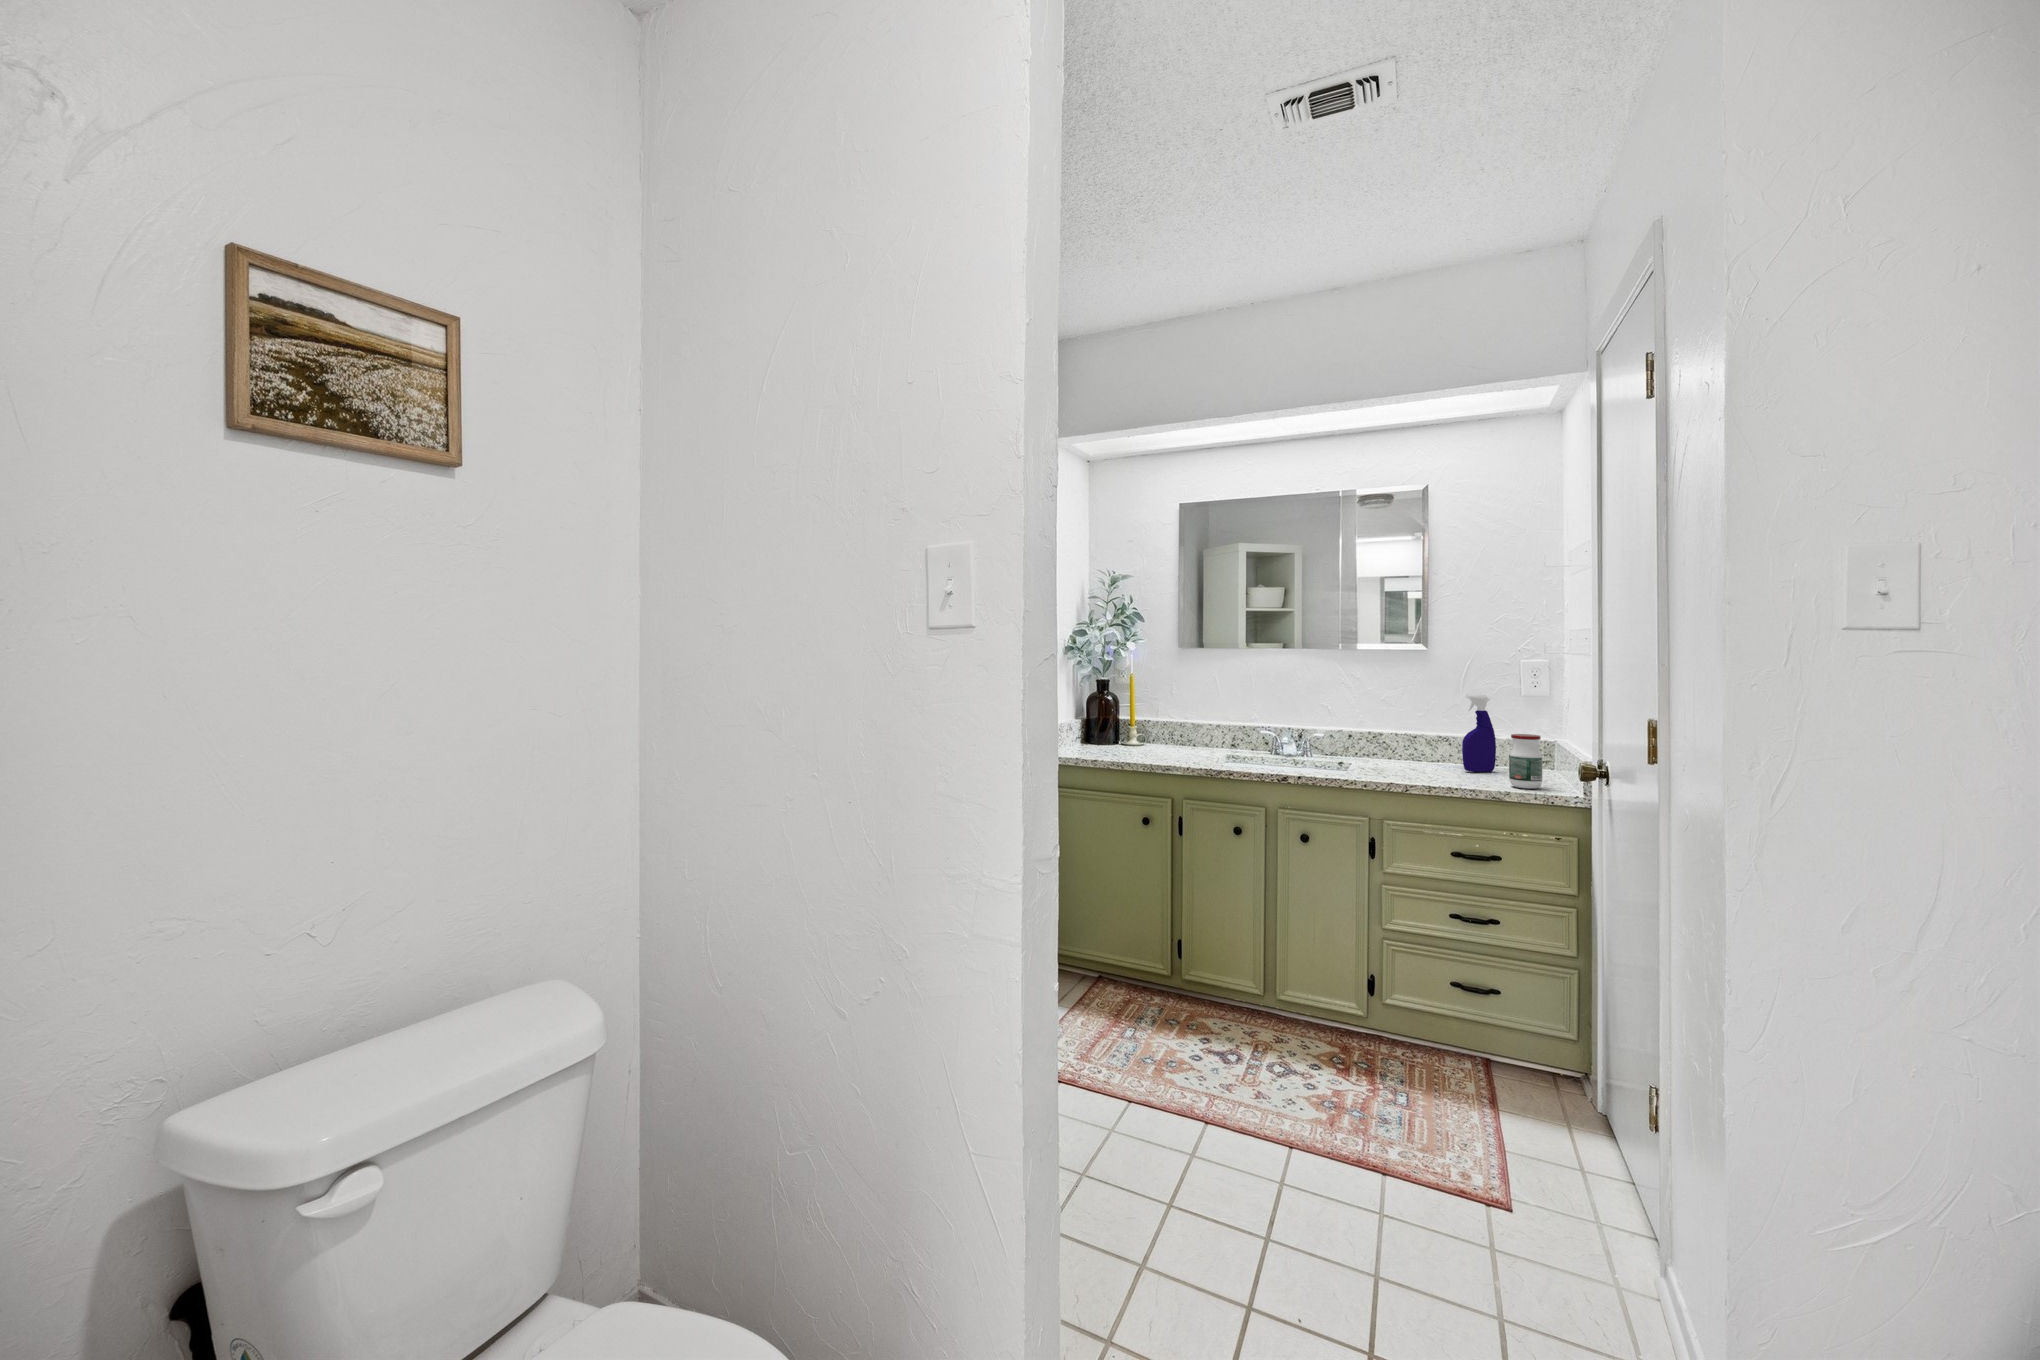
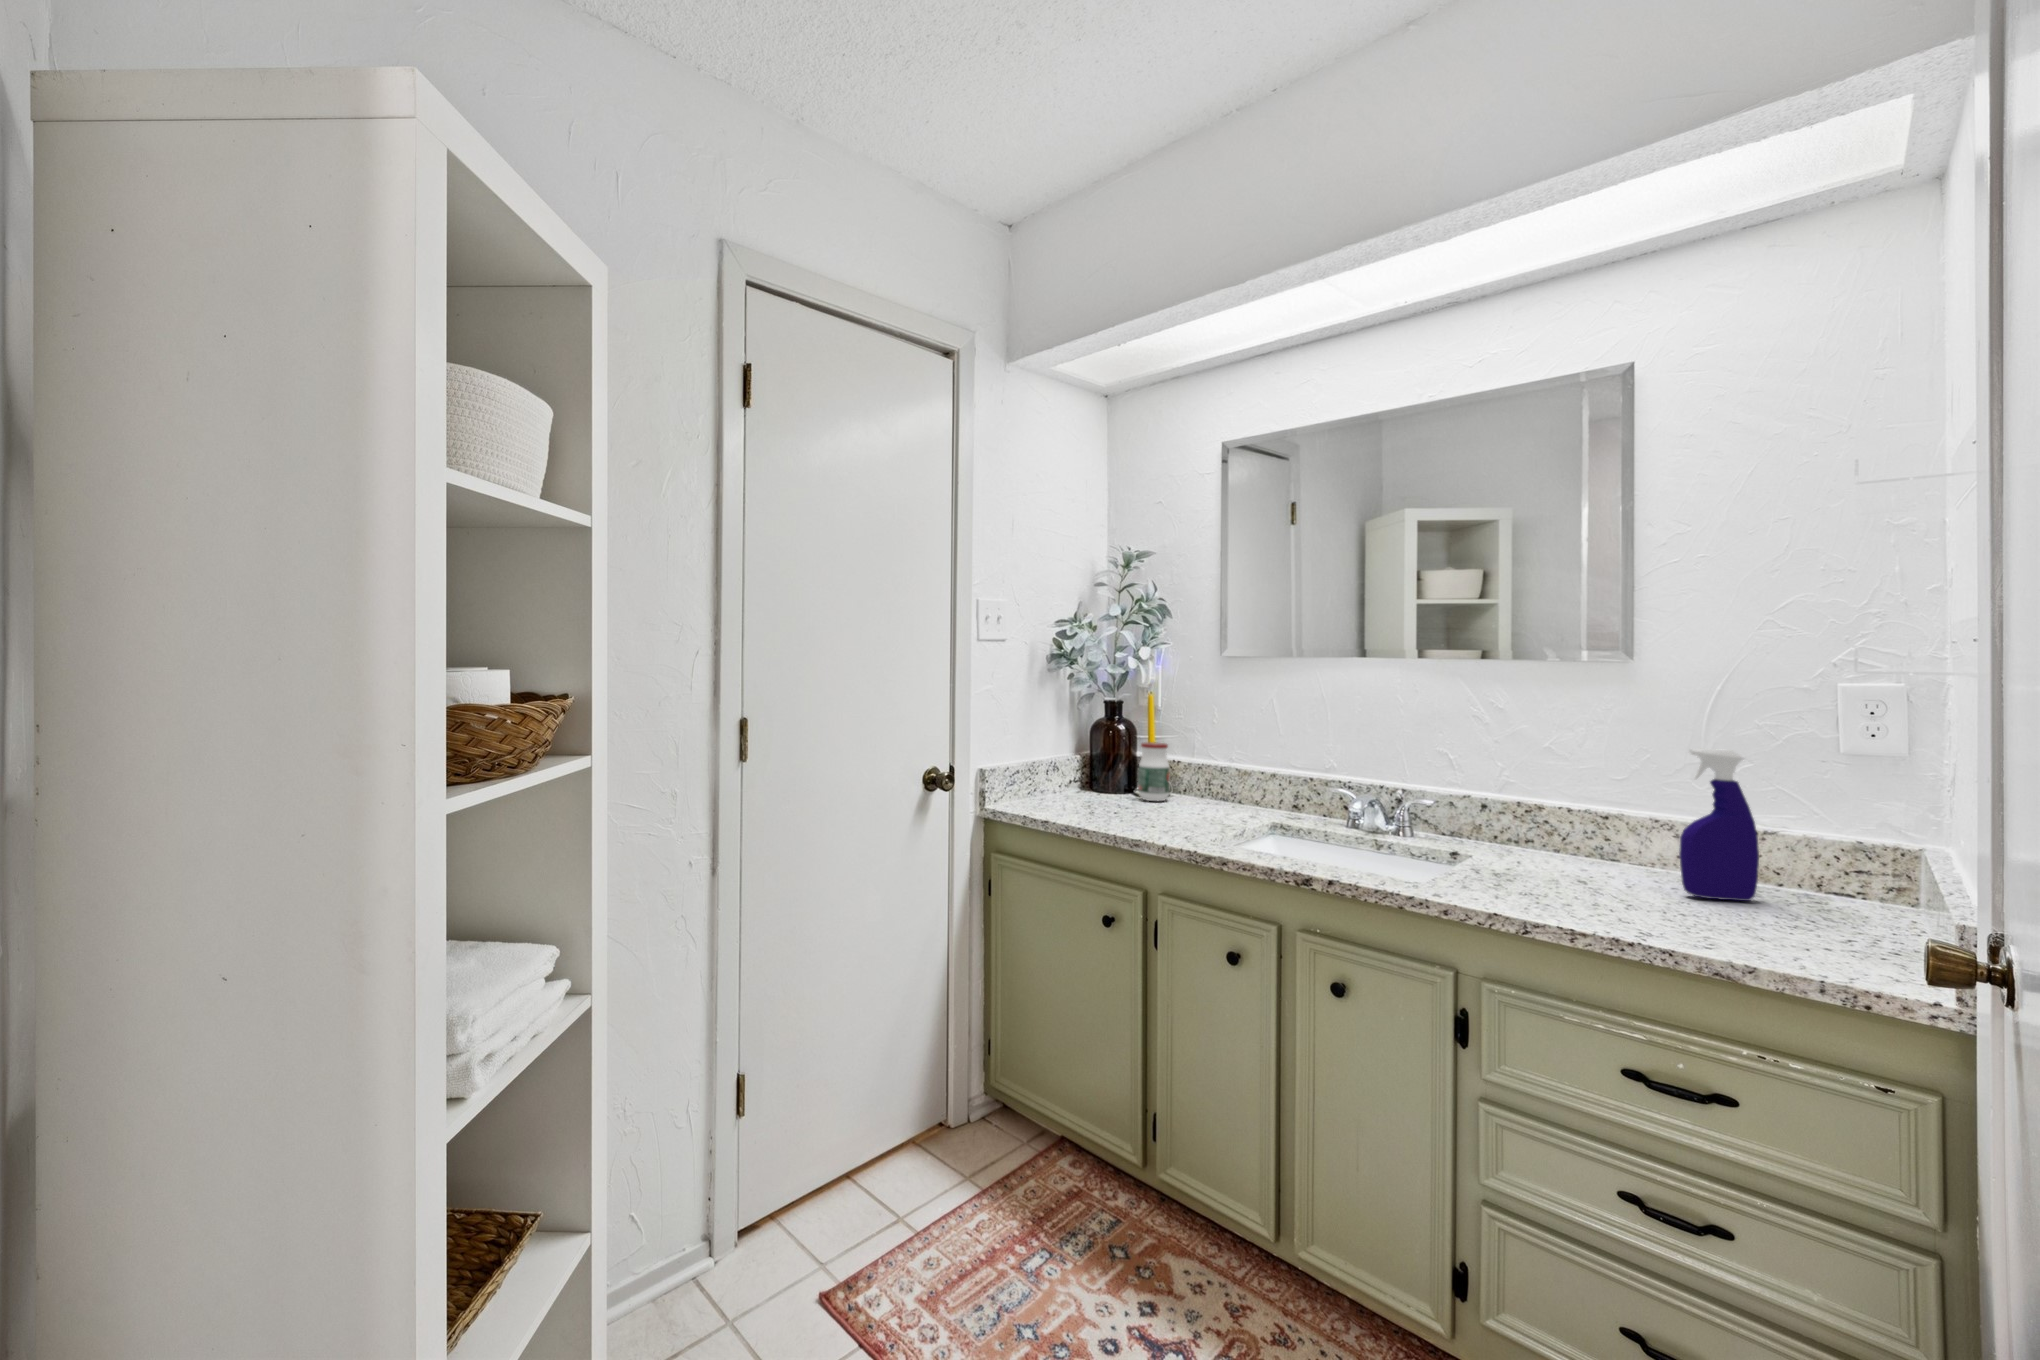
jar: present [1509,734,1542,789] -> present [1138,742,1170,801]

